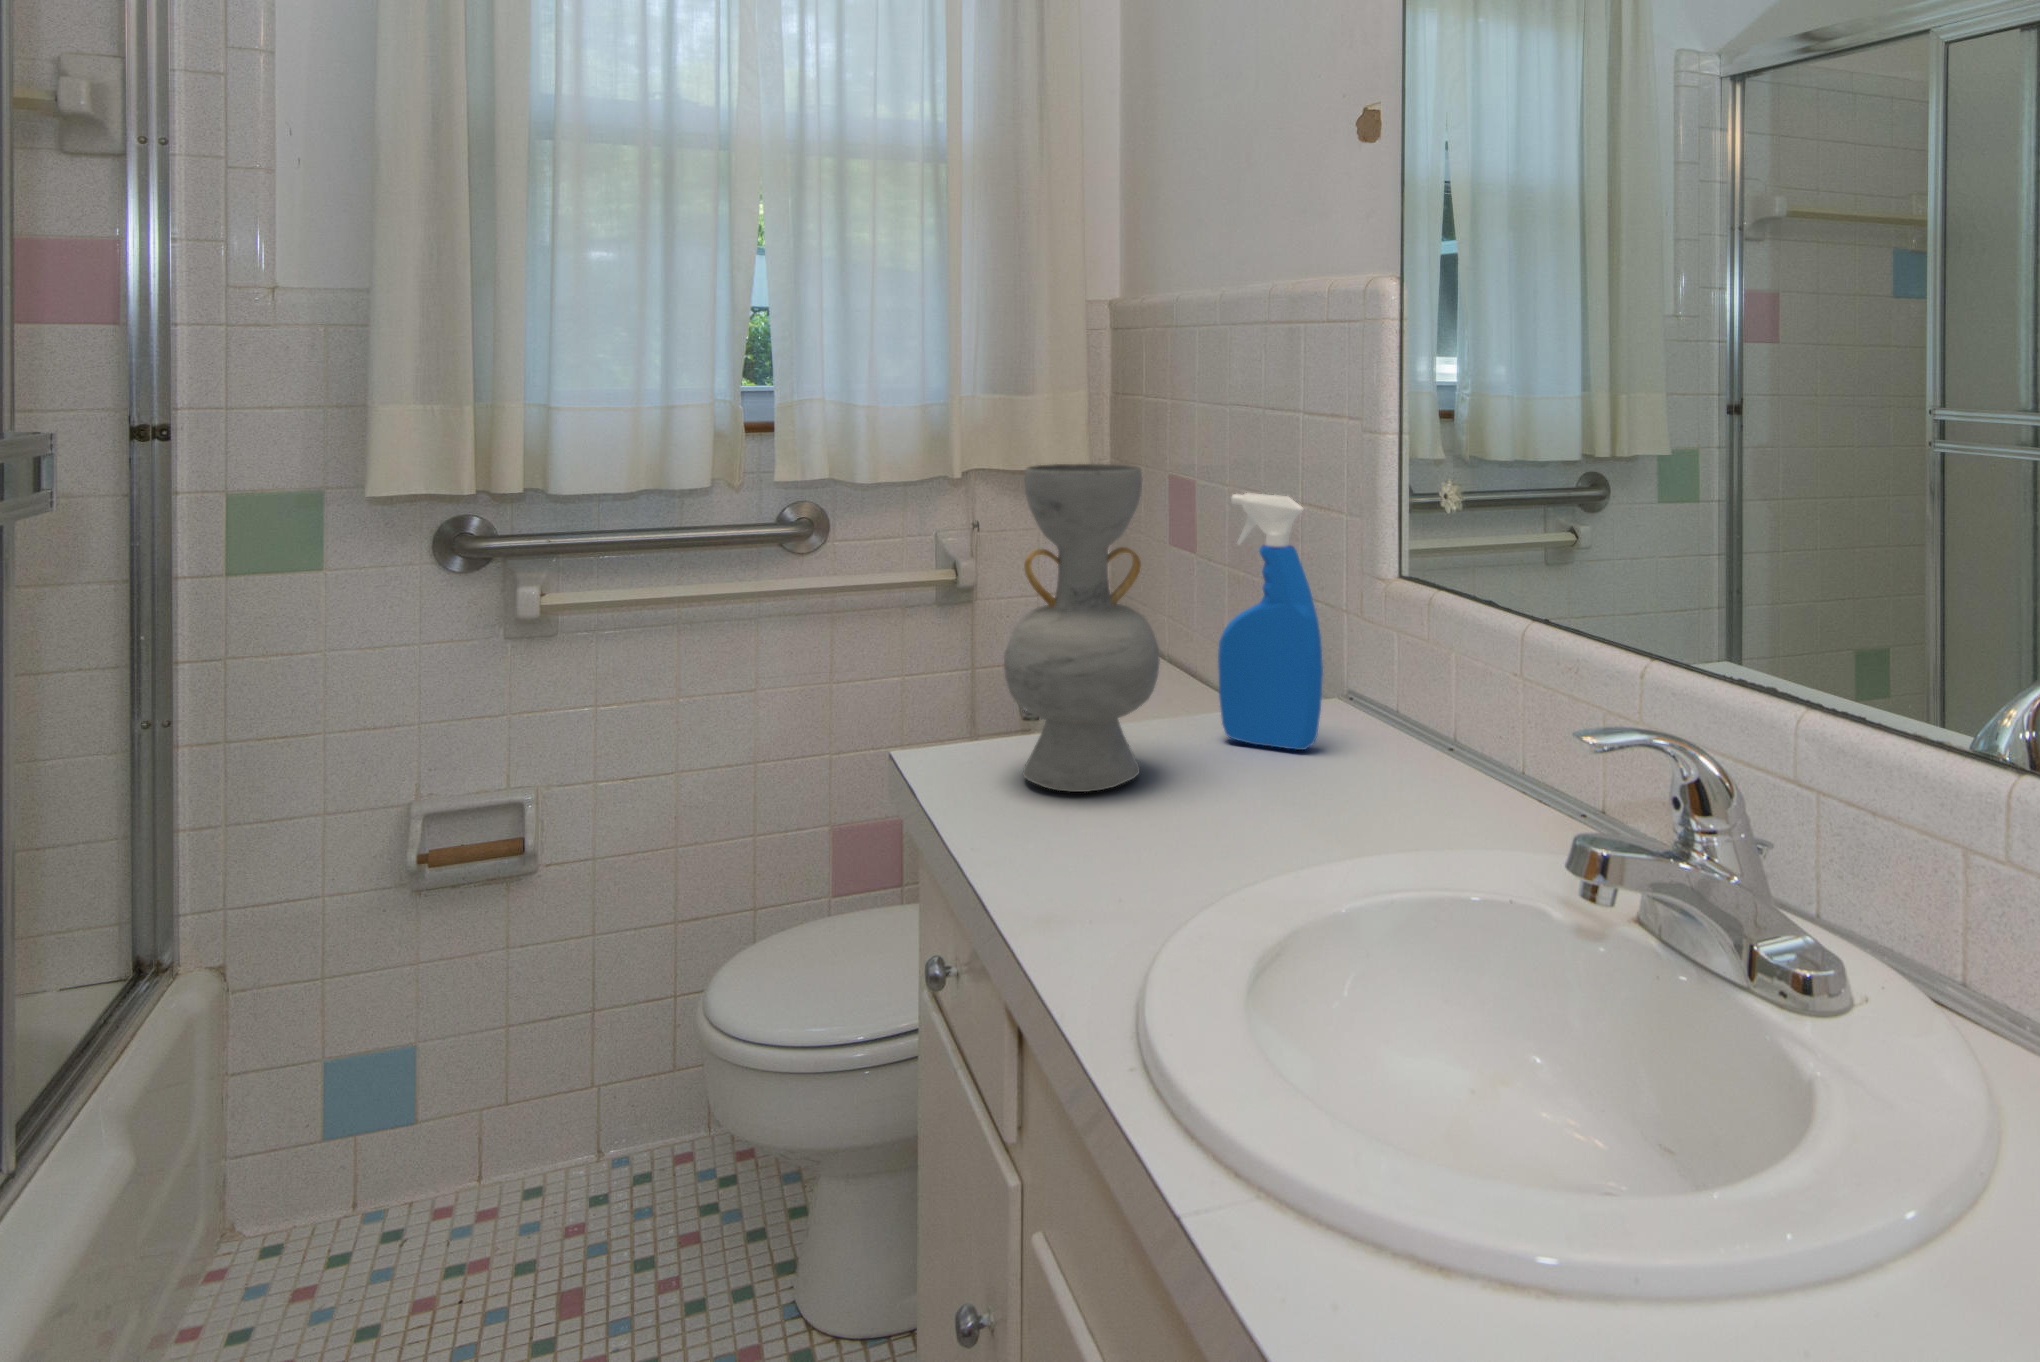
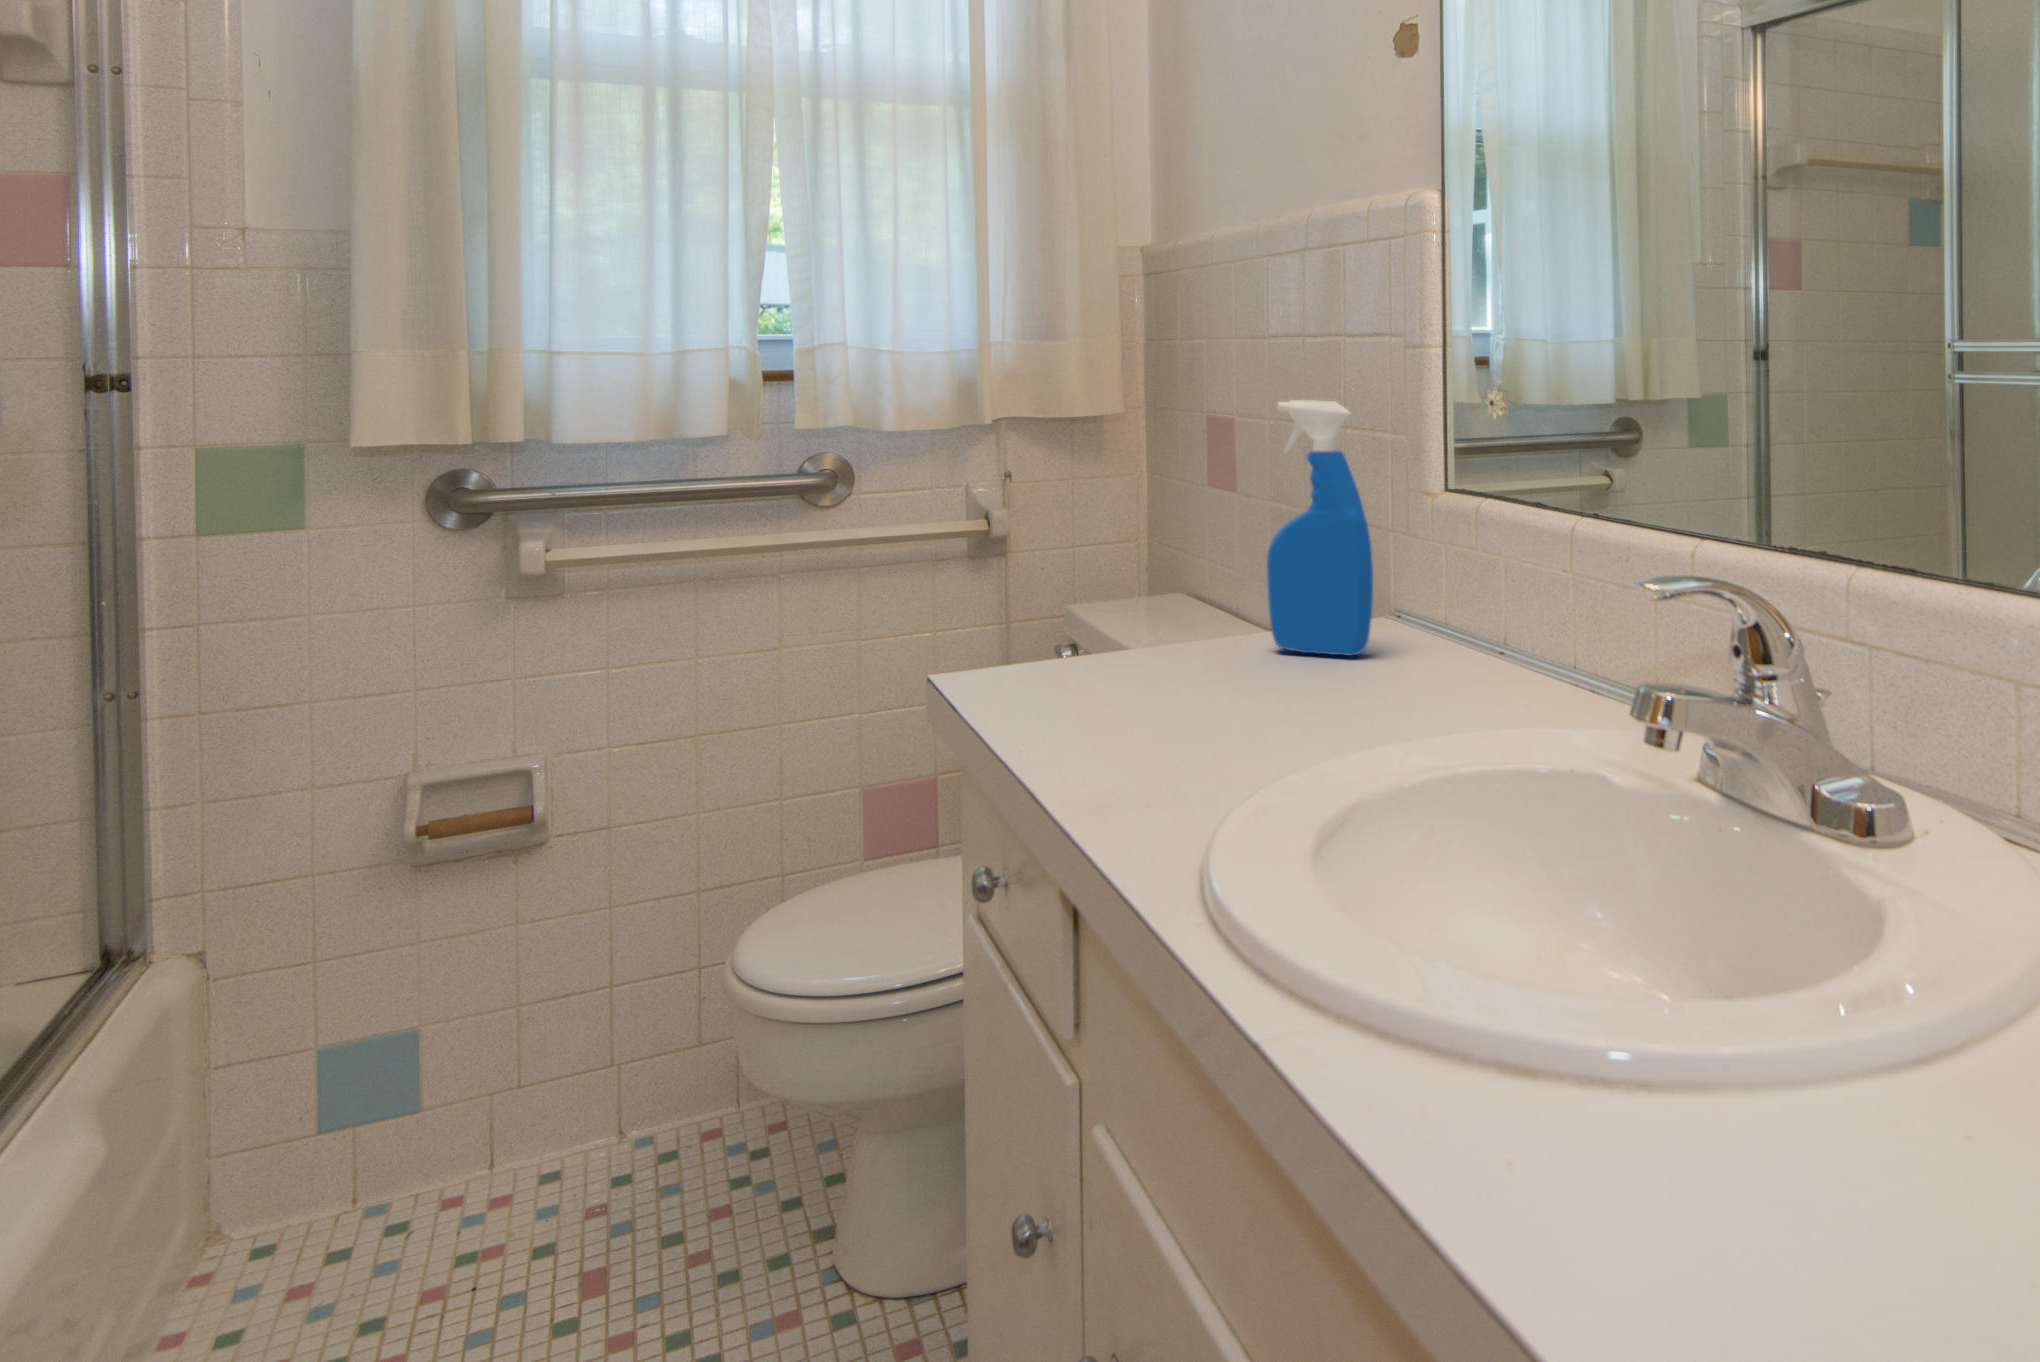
decorative vase: present [1004,464,1160,792] -> none [1049,367,1209,696]

